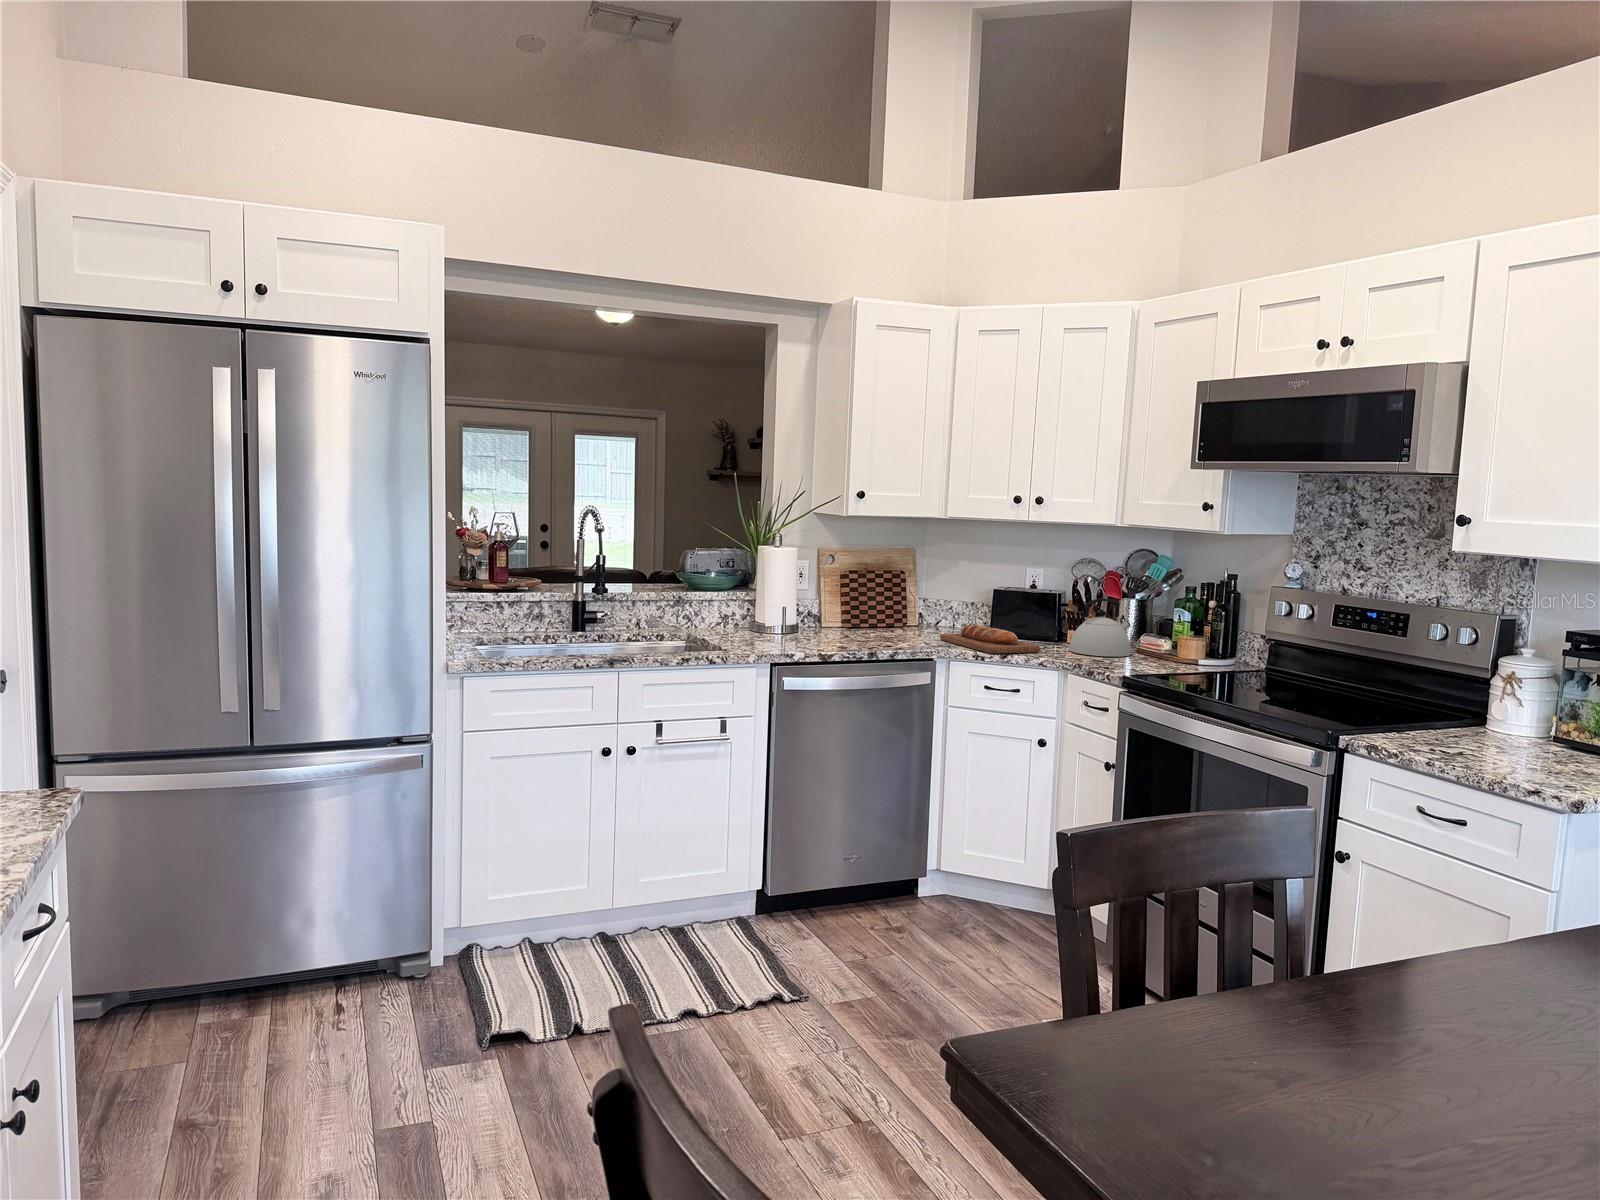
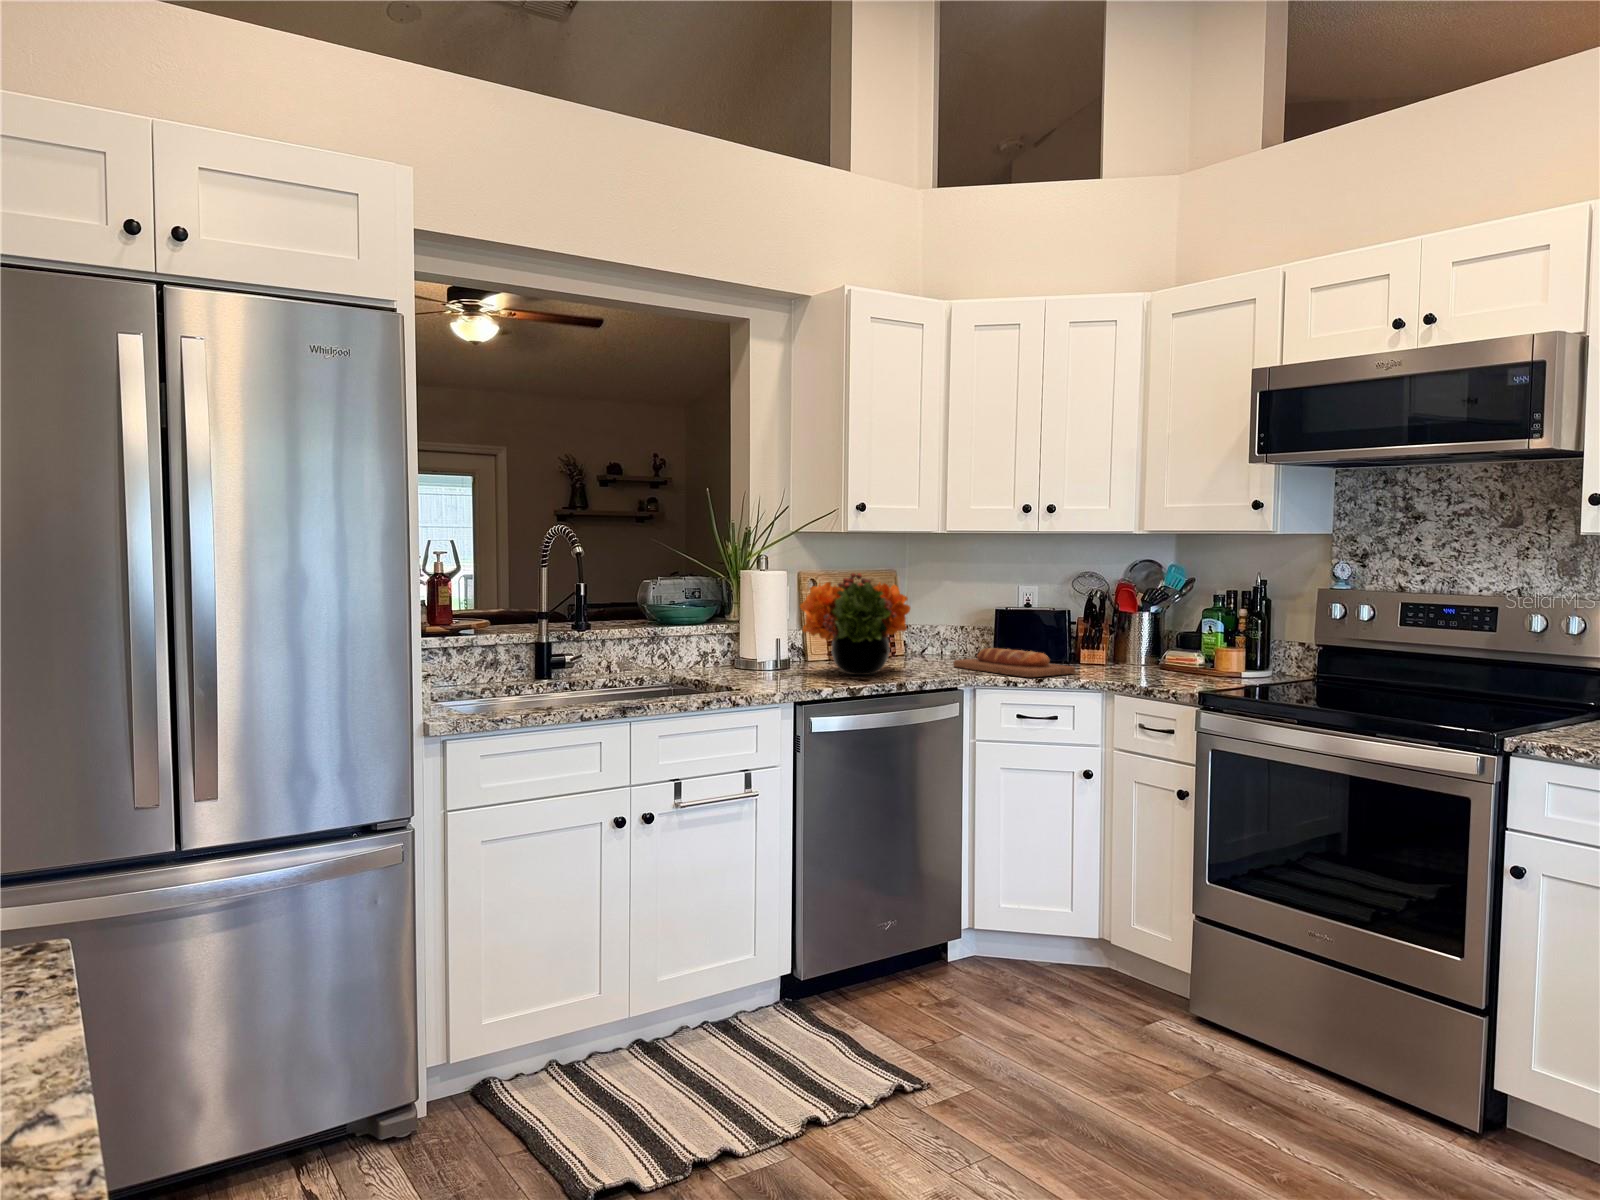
flower arrangement: none [796,553,895,643] -> present [800,573,910,675]
kettle: present [1069,598,1131,657] -> none [1099,611,1168,674]

